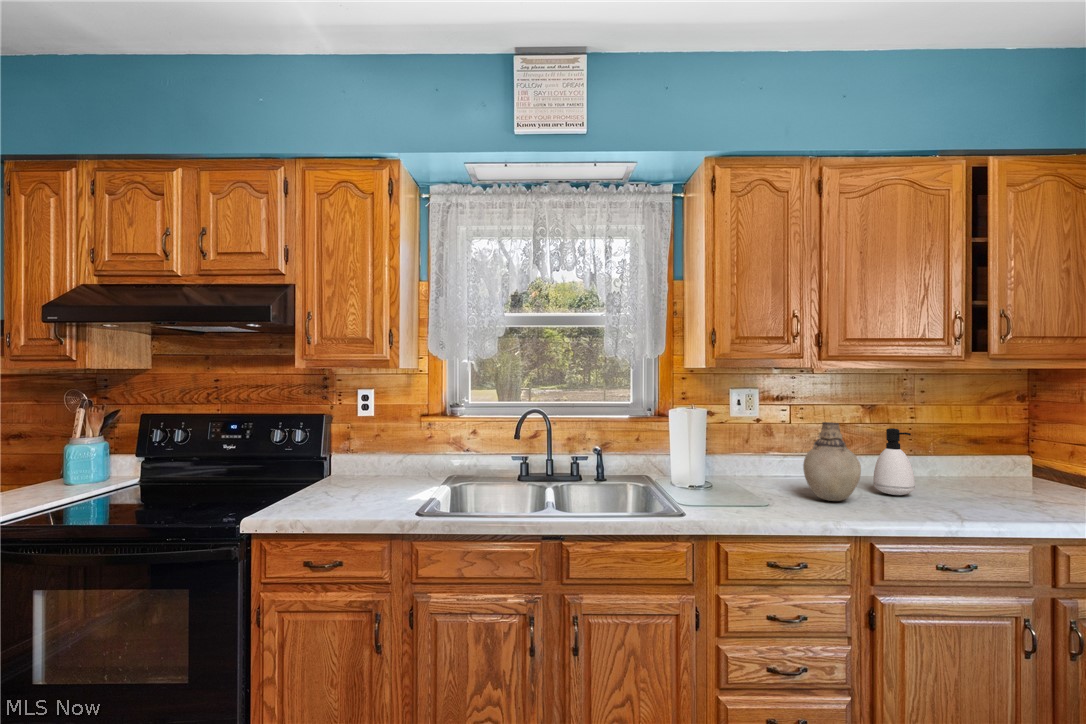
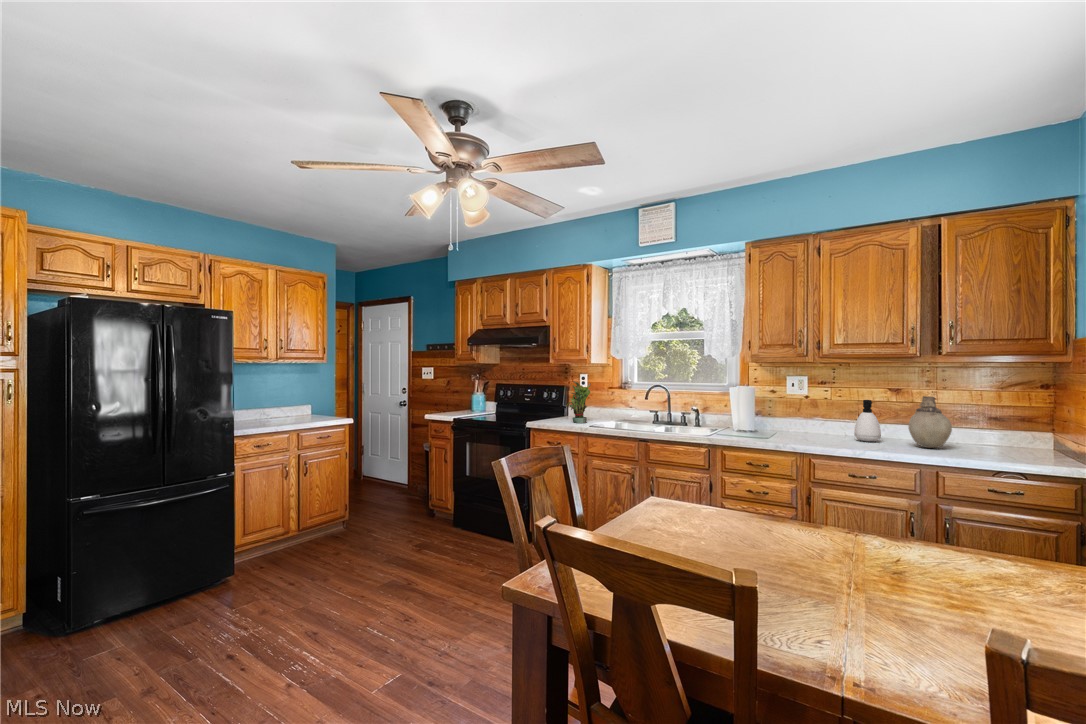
potted plant: none [342,409,403,501] -> present [566,381,591,423]
vase: present [803,422,861,501] -> present [909,396,952,448]

